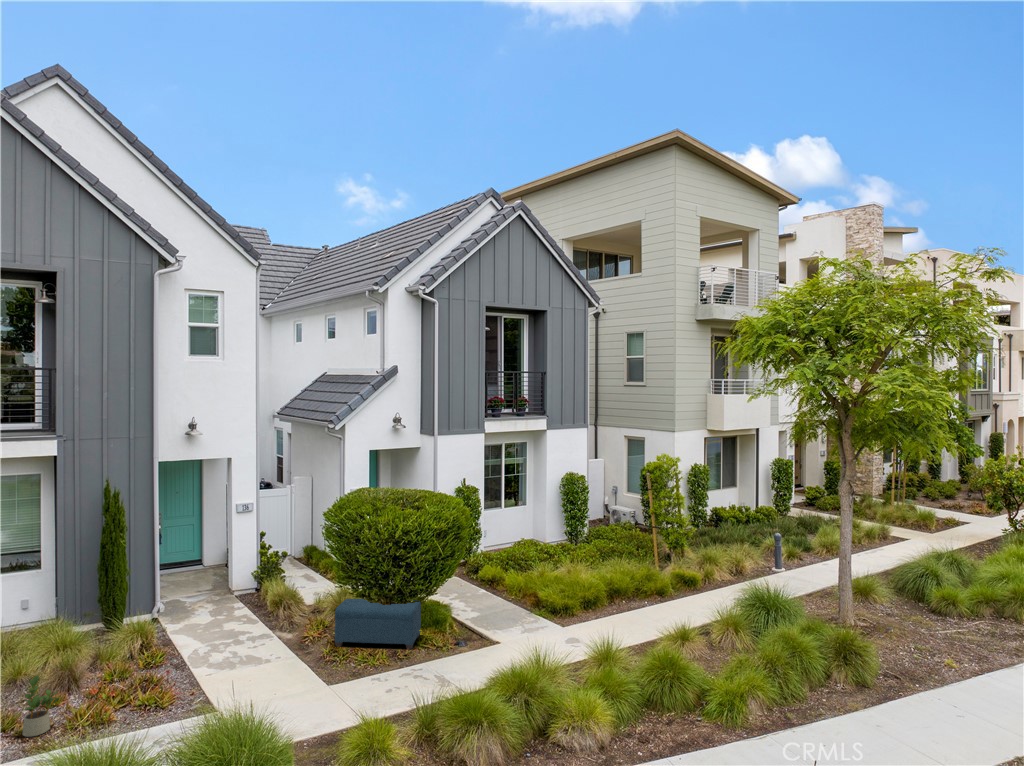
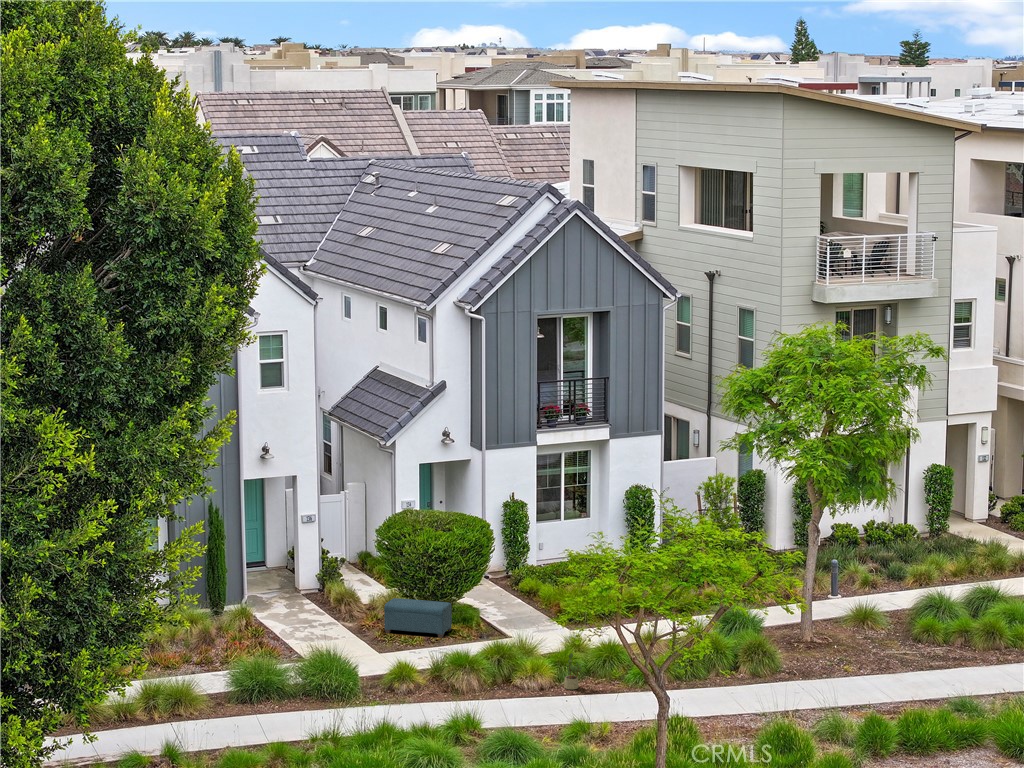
potted plant: present [22,676,59,737] -> present [564,653,582,690]

